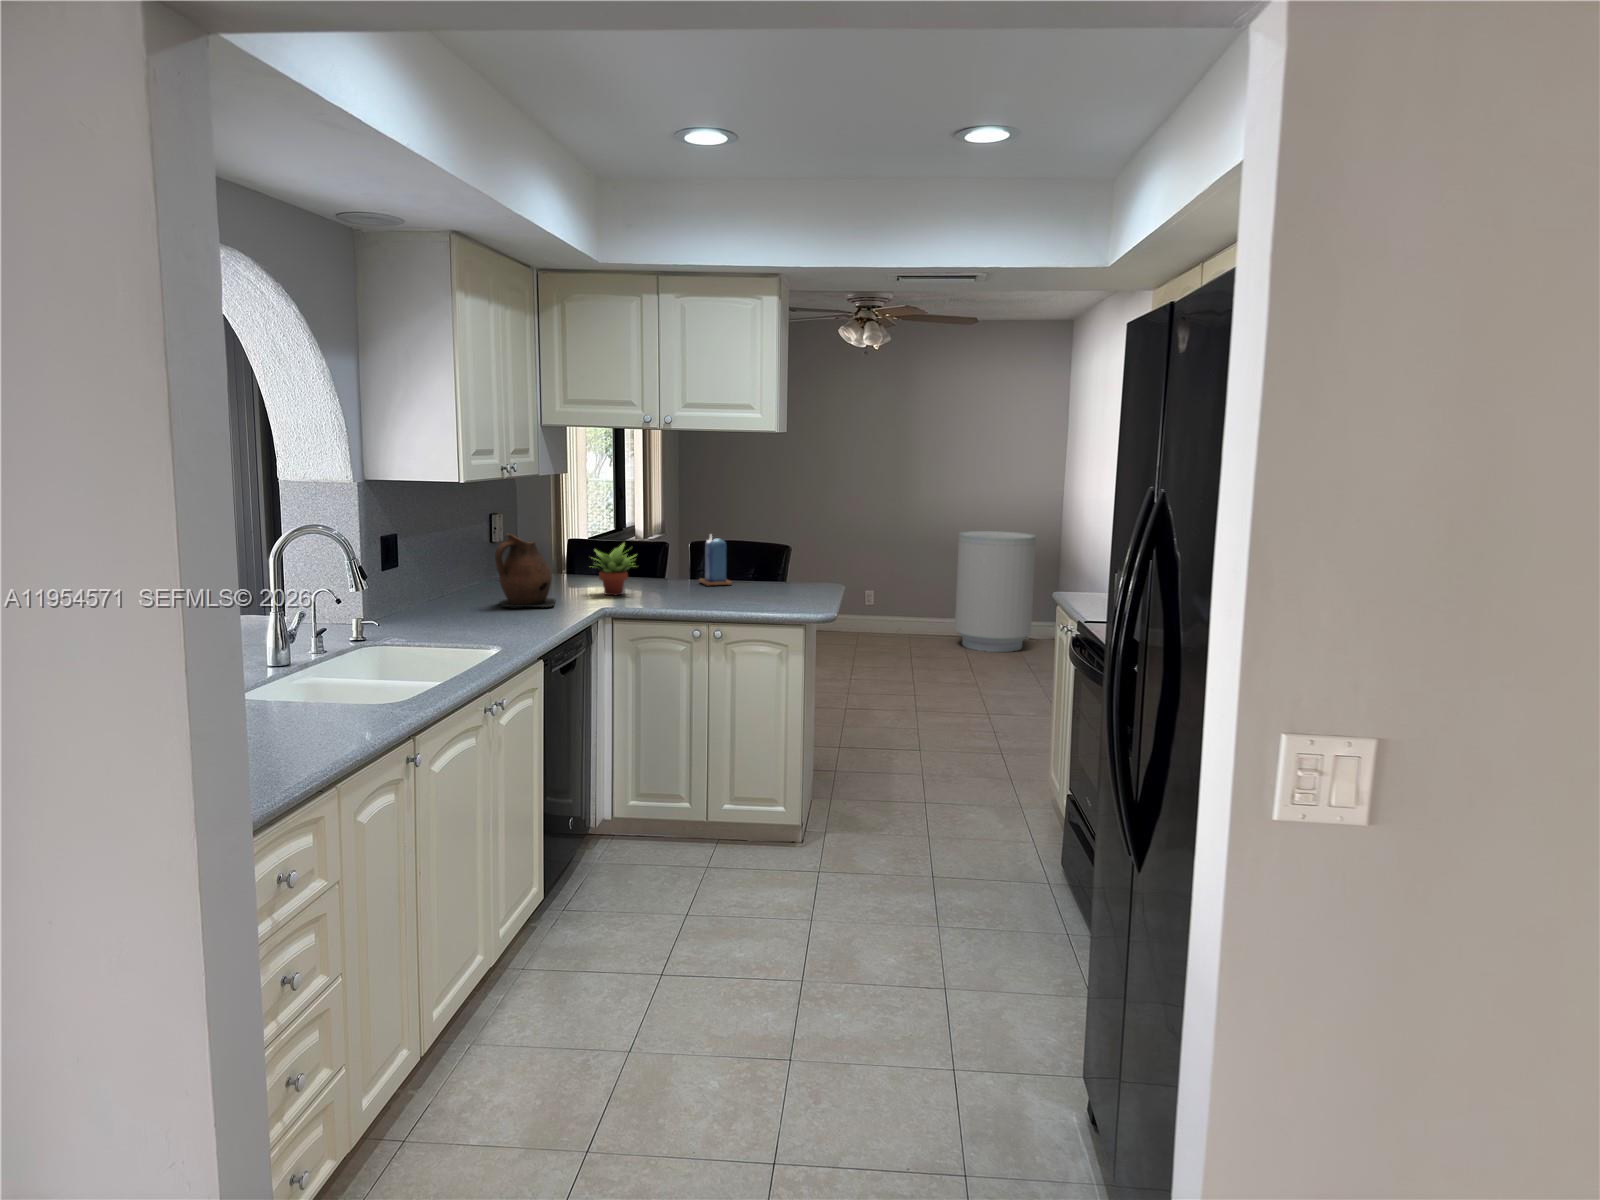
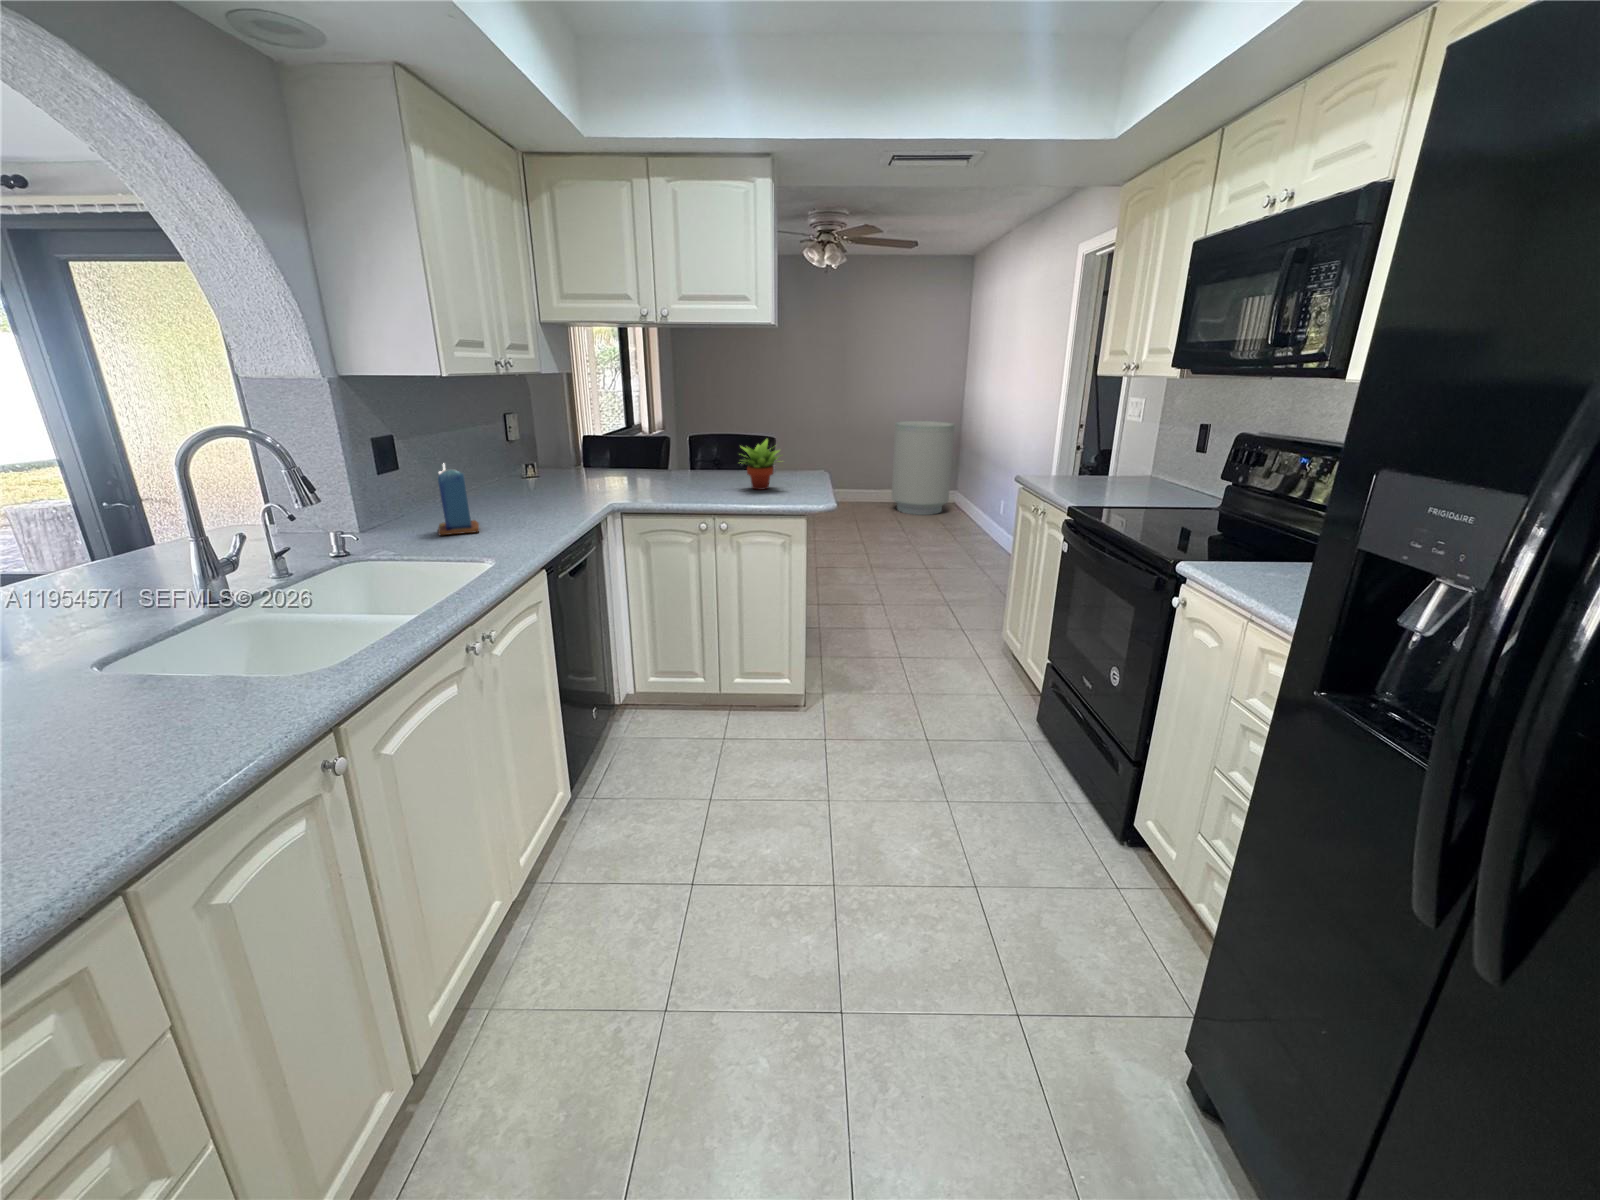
ceramic pitcher: present [495,534,556,607] -> none [499,432,567,506]
candle: present [699,536,732,586] -> present [438,463,479,535]
succulent plant: present [591,543,634,595] -> present [741,439,783,490]

